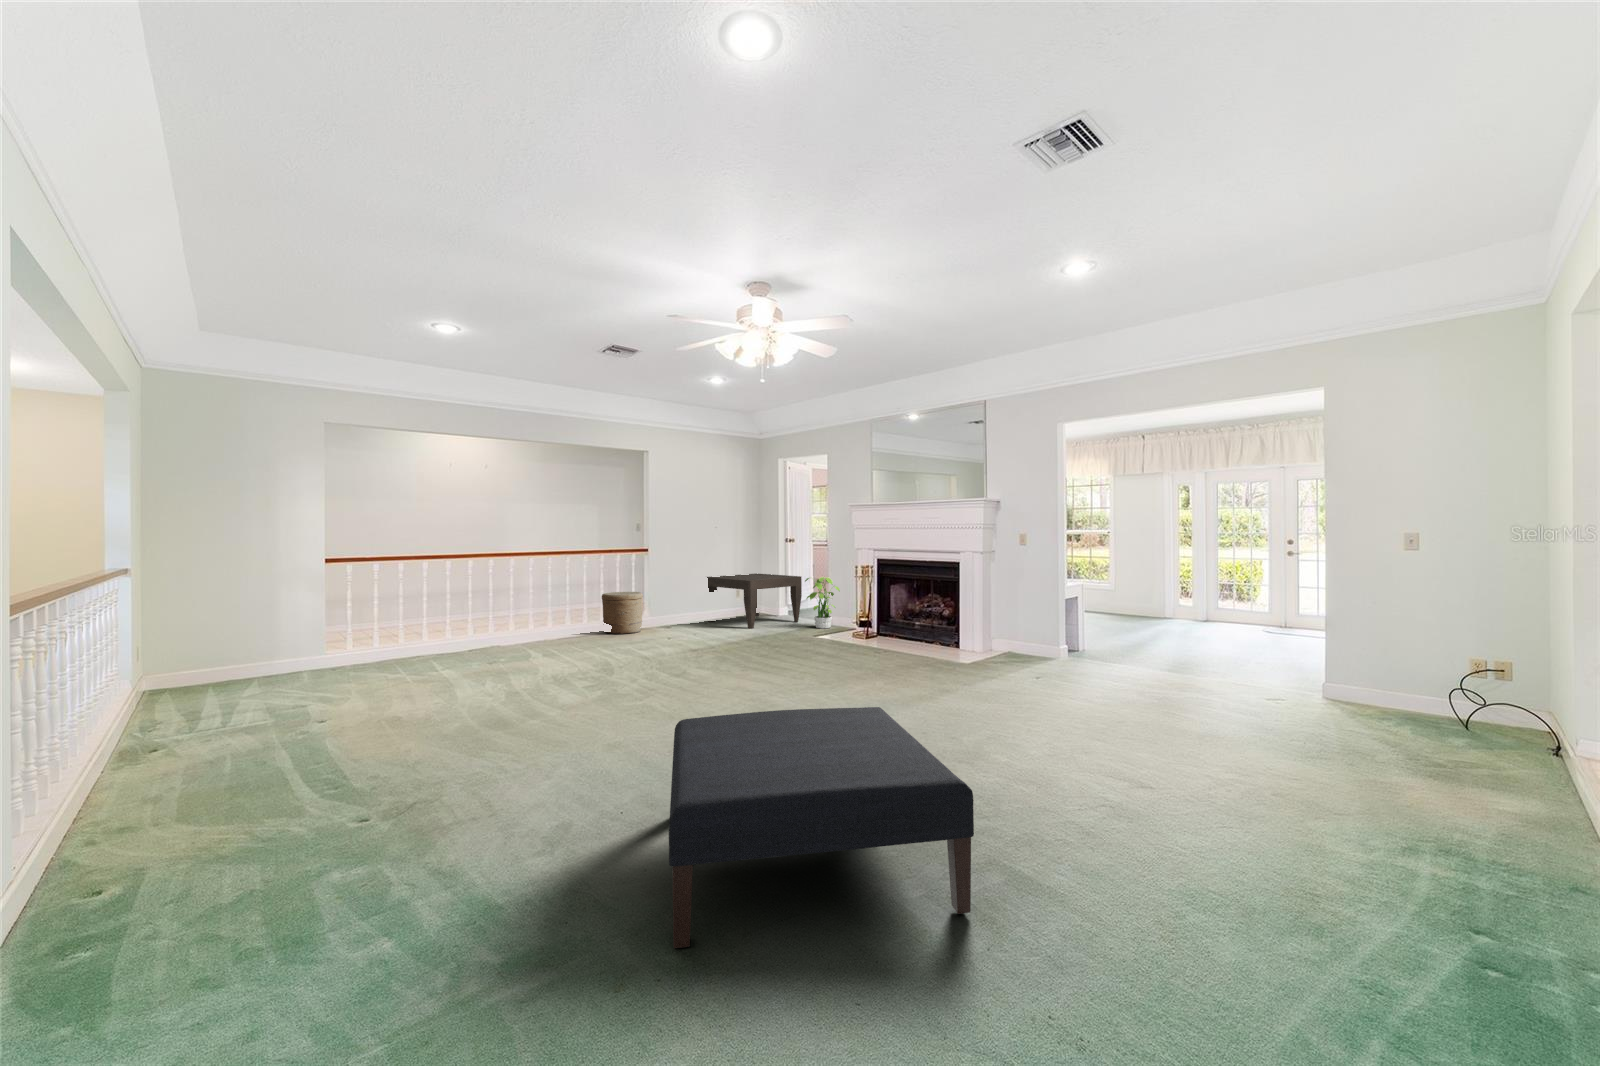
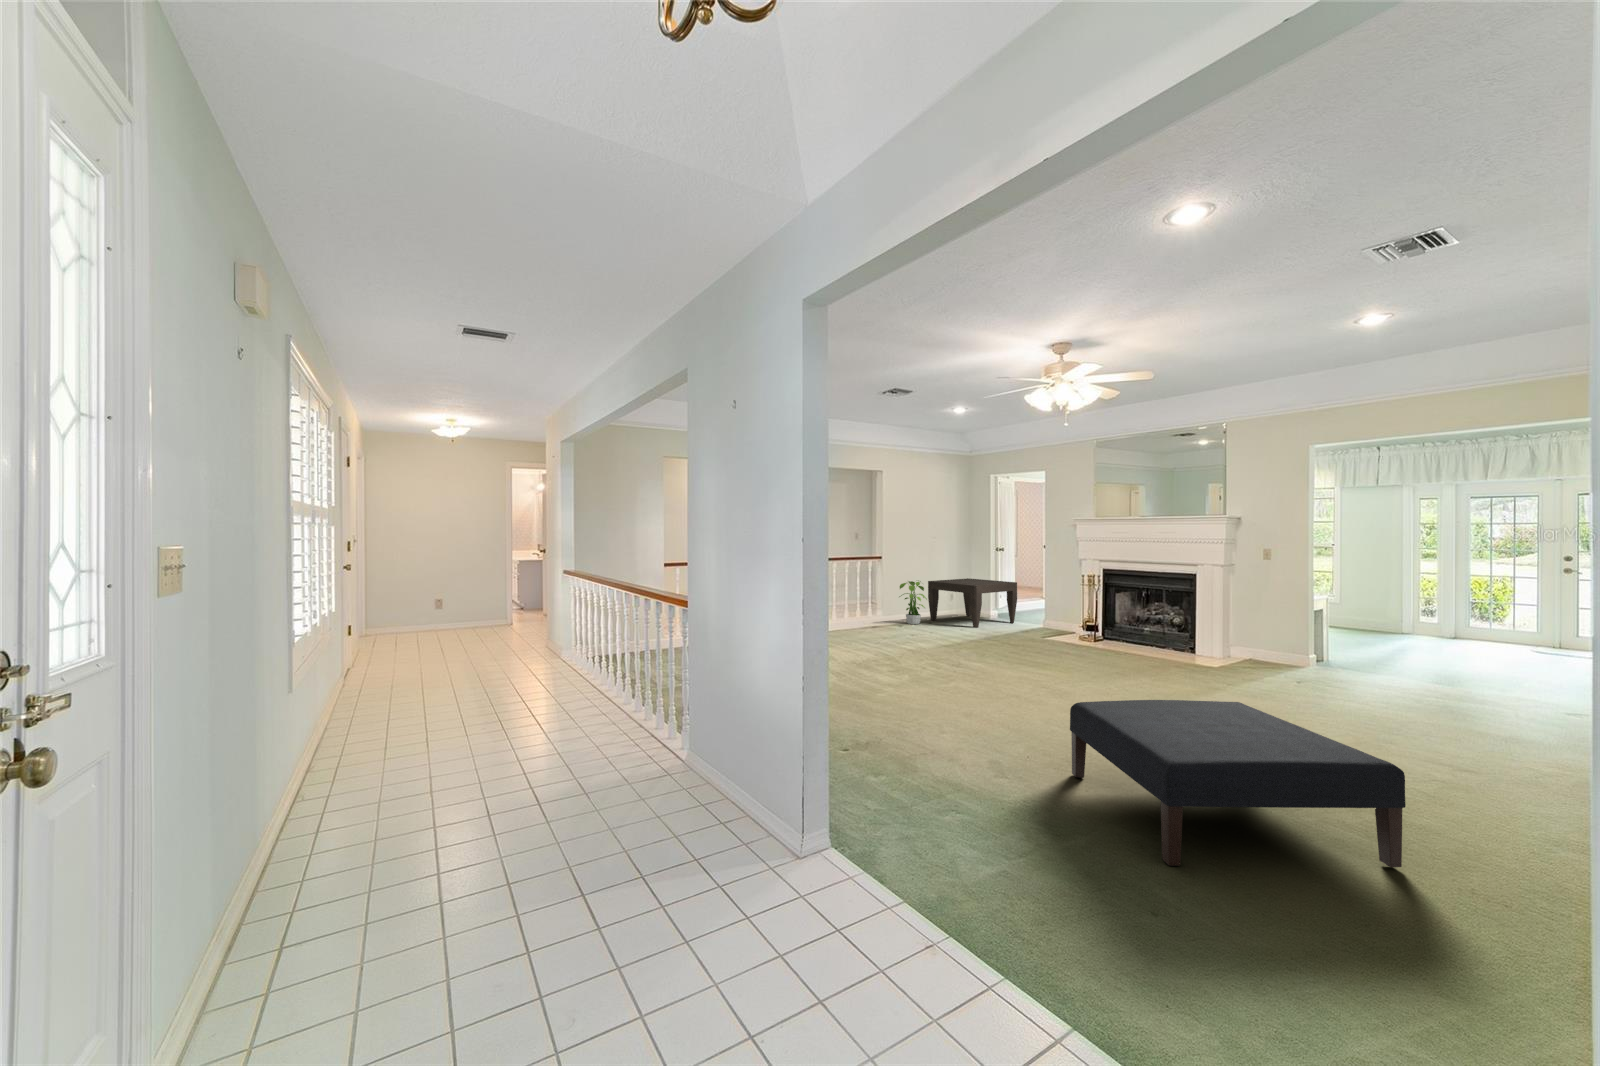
potted plant: present [805,577,840,628] -> present [899,581,927,624]
woven basket: present [602,592,643,634] -> none [849,593,883,629]

